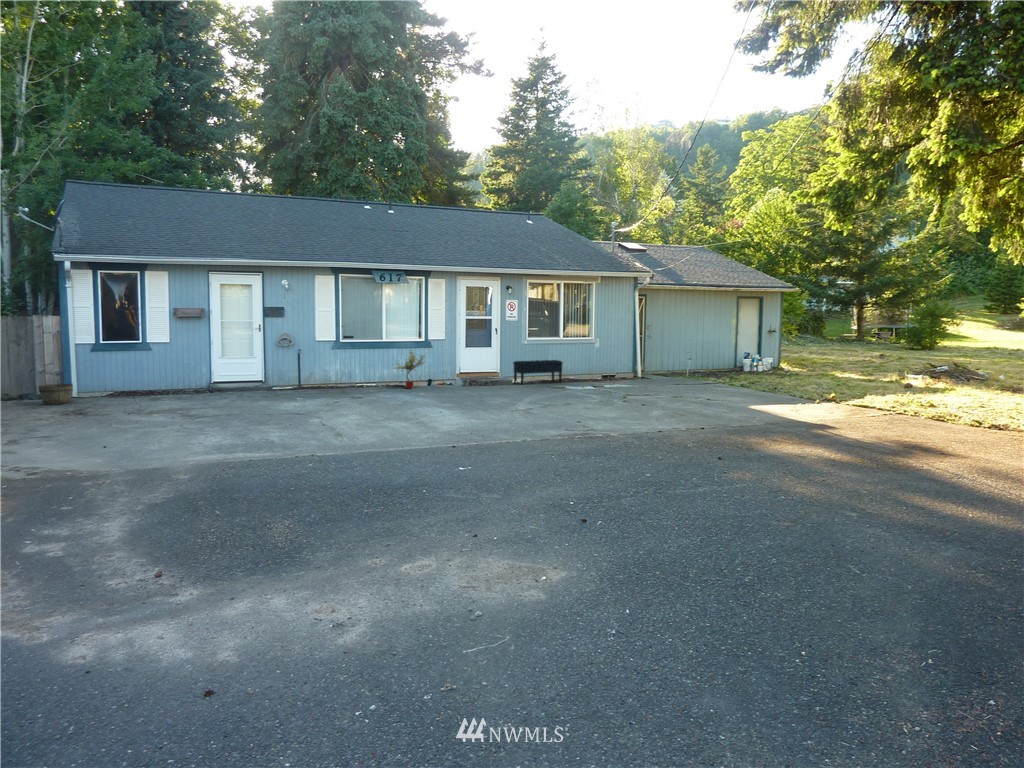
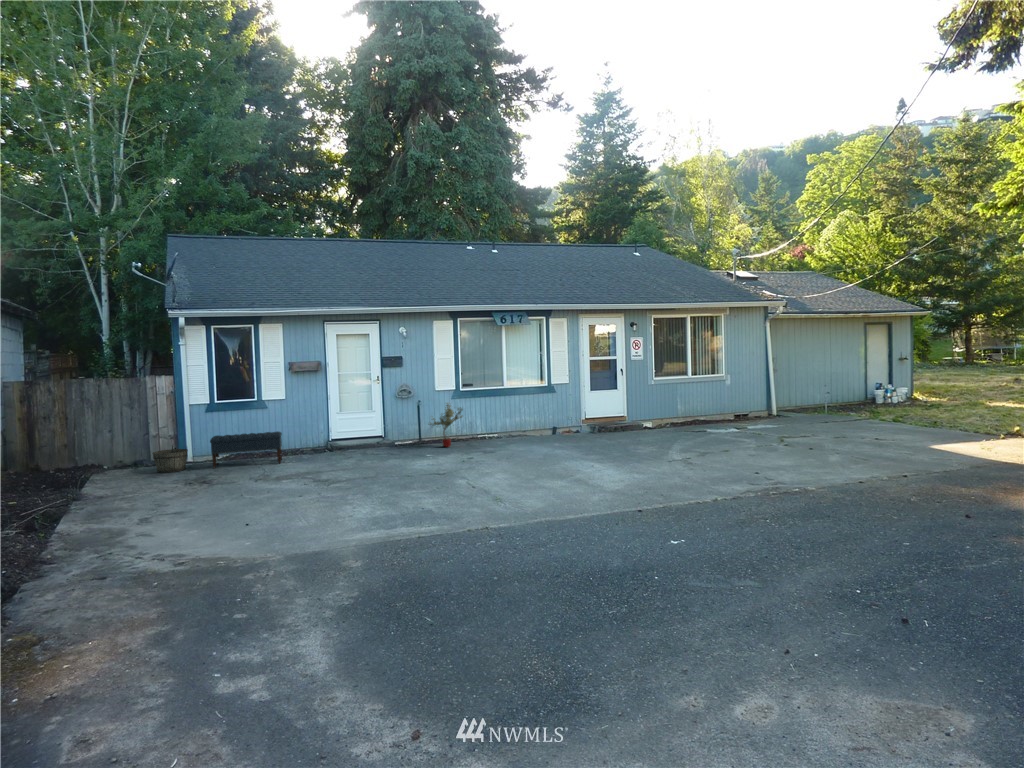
potted tree: present [394,352,425,389] -> present [430,403,463,447]
bench: present [513,360,563,384] -> present [210,431,282,468]

